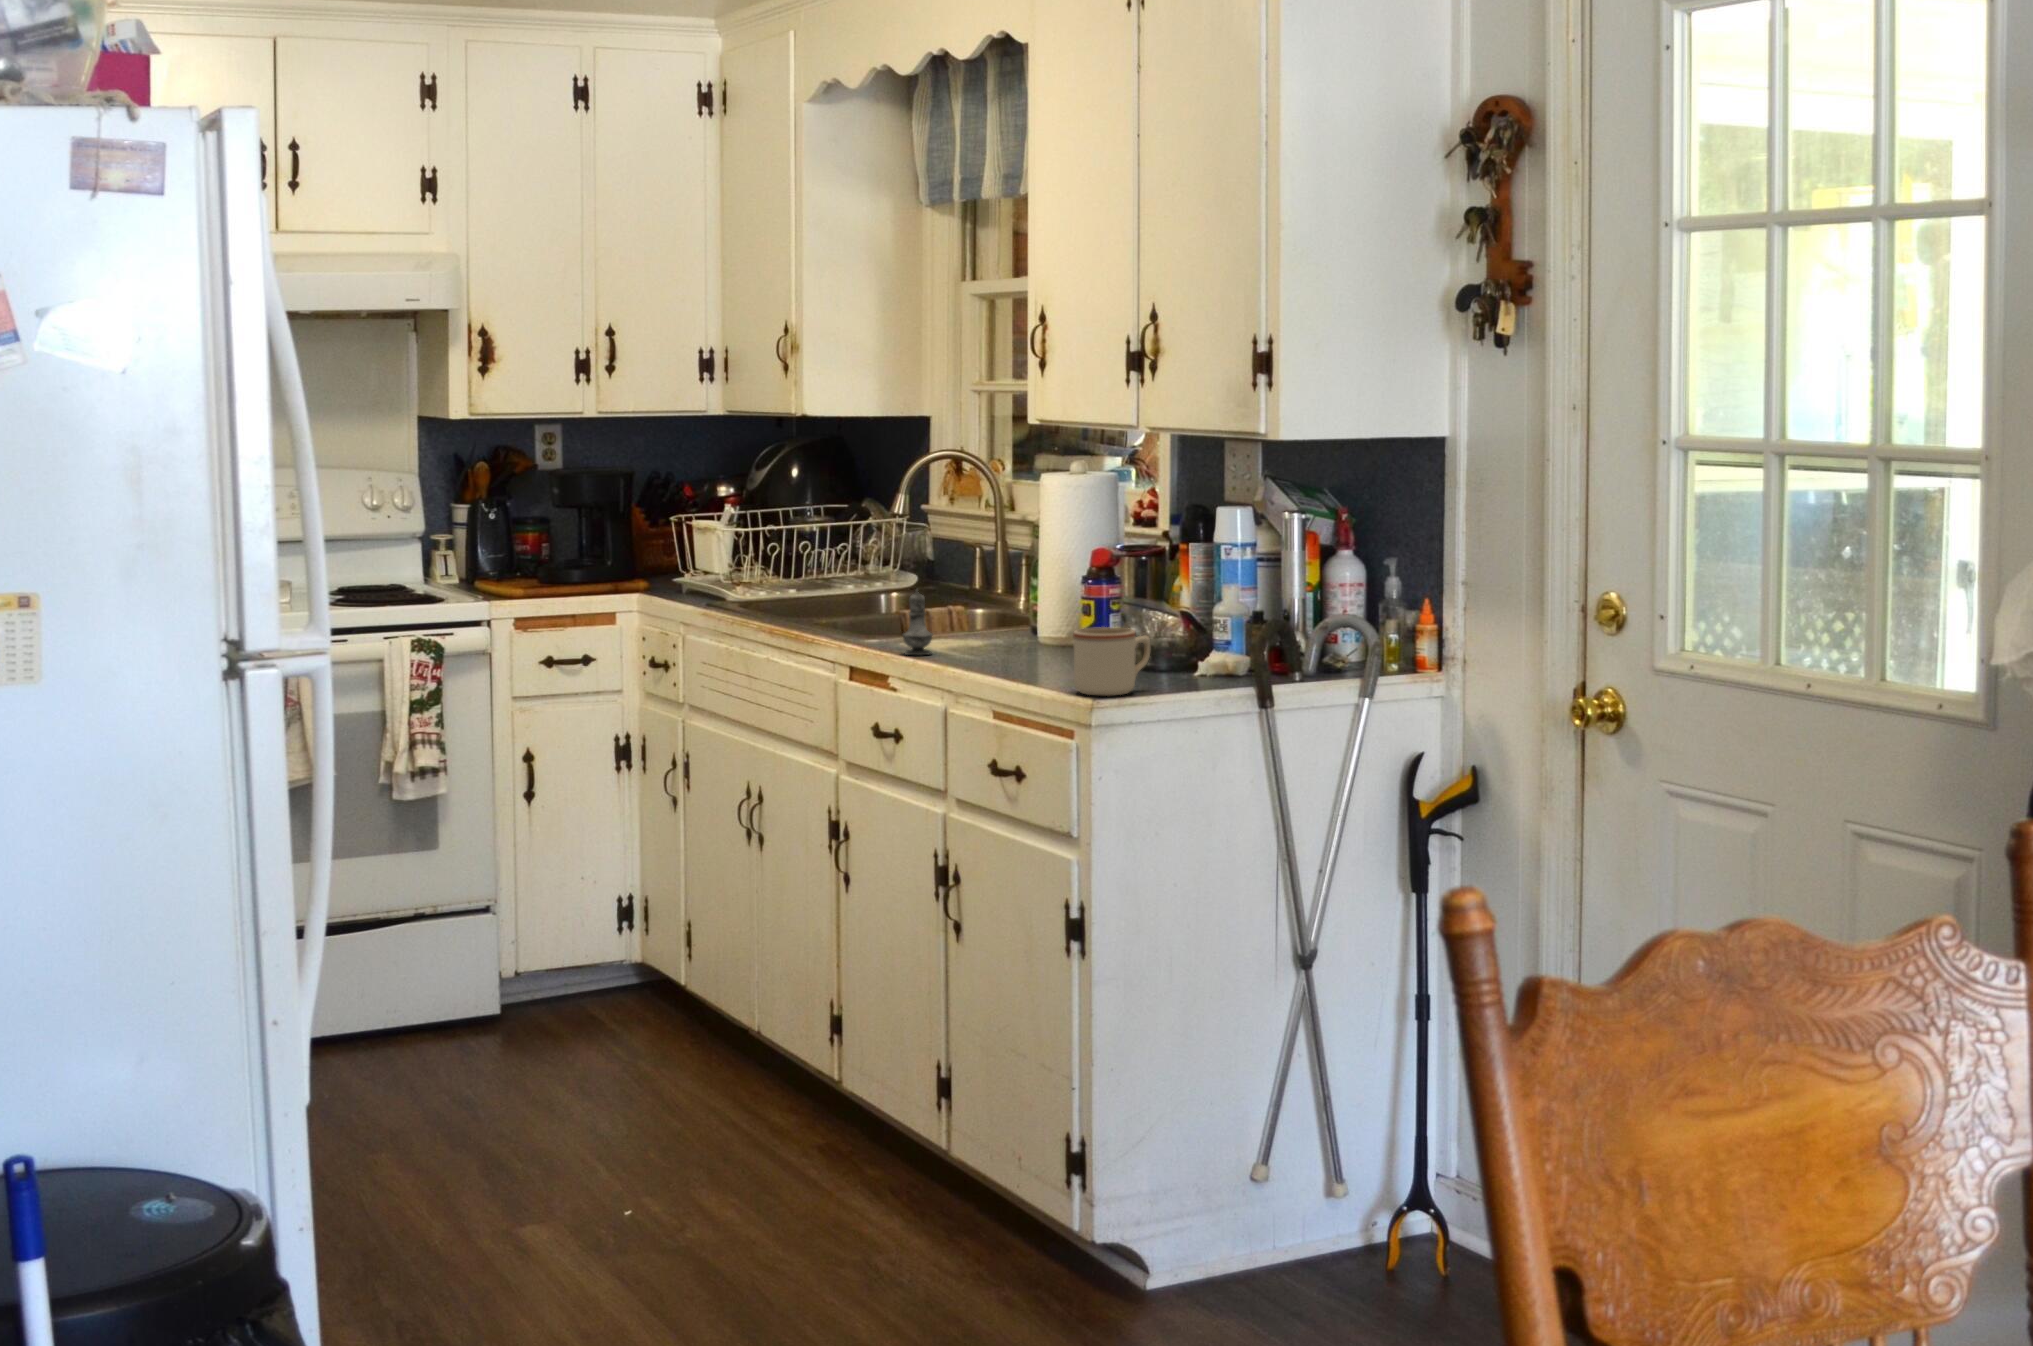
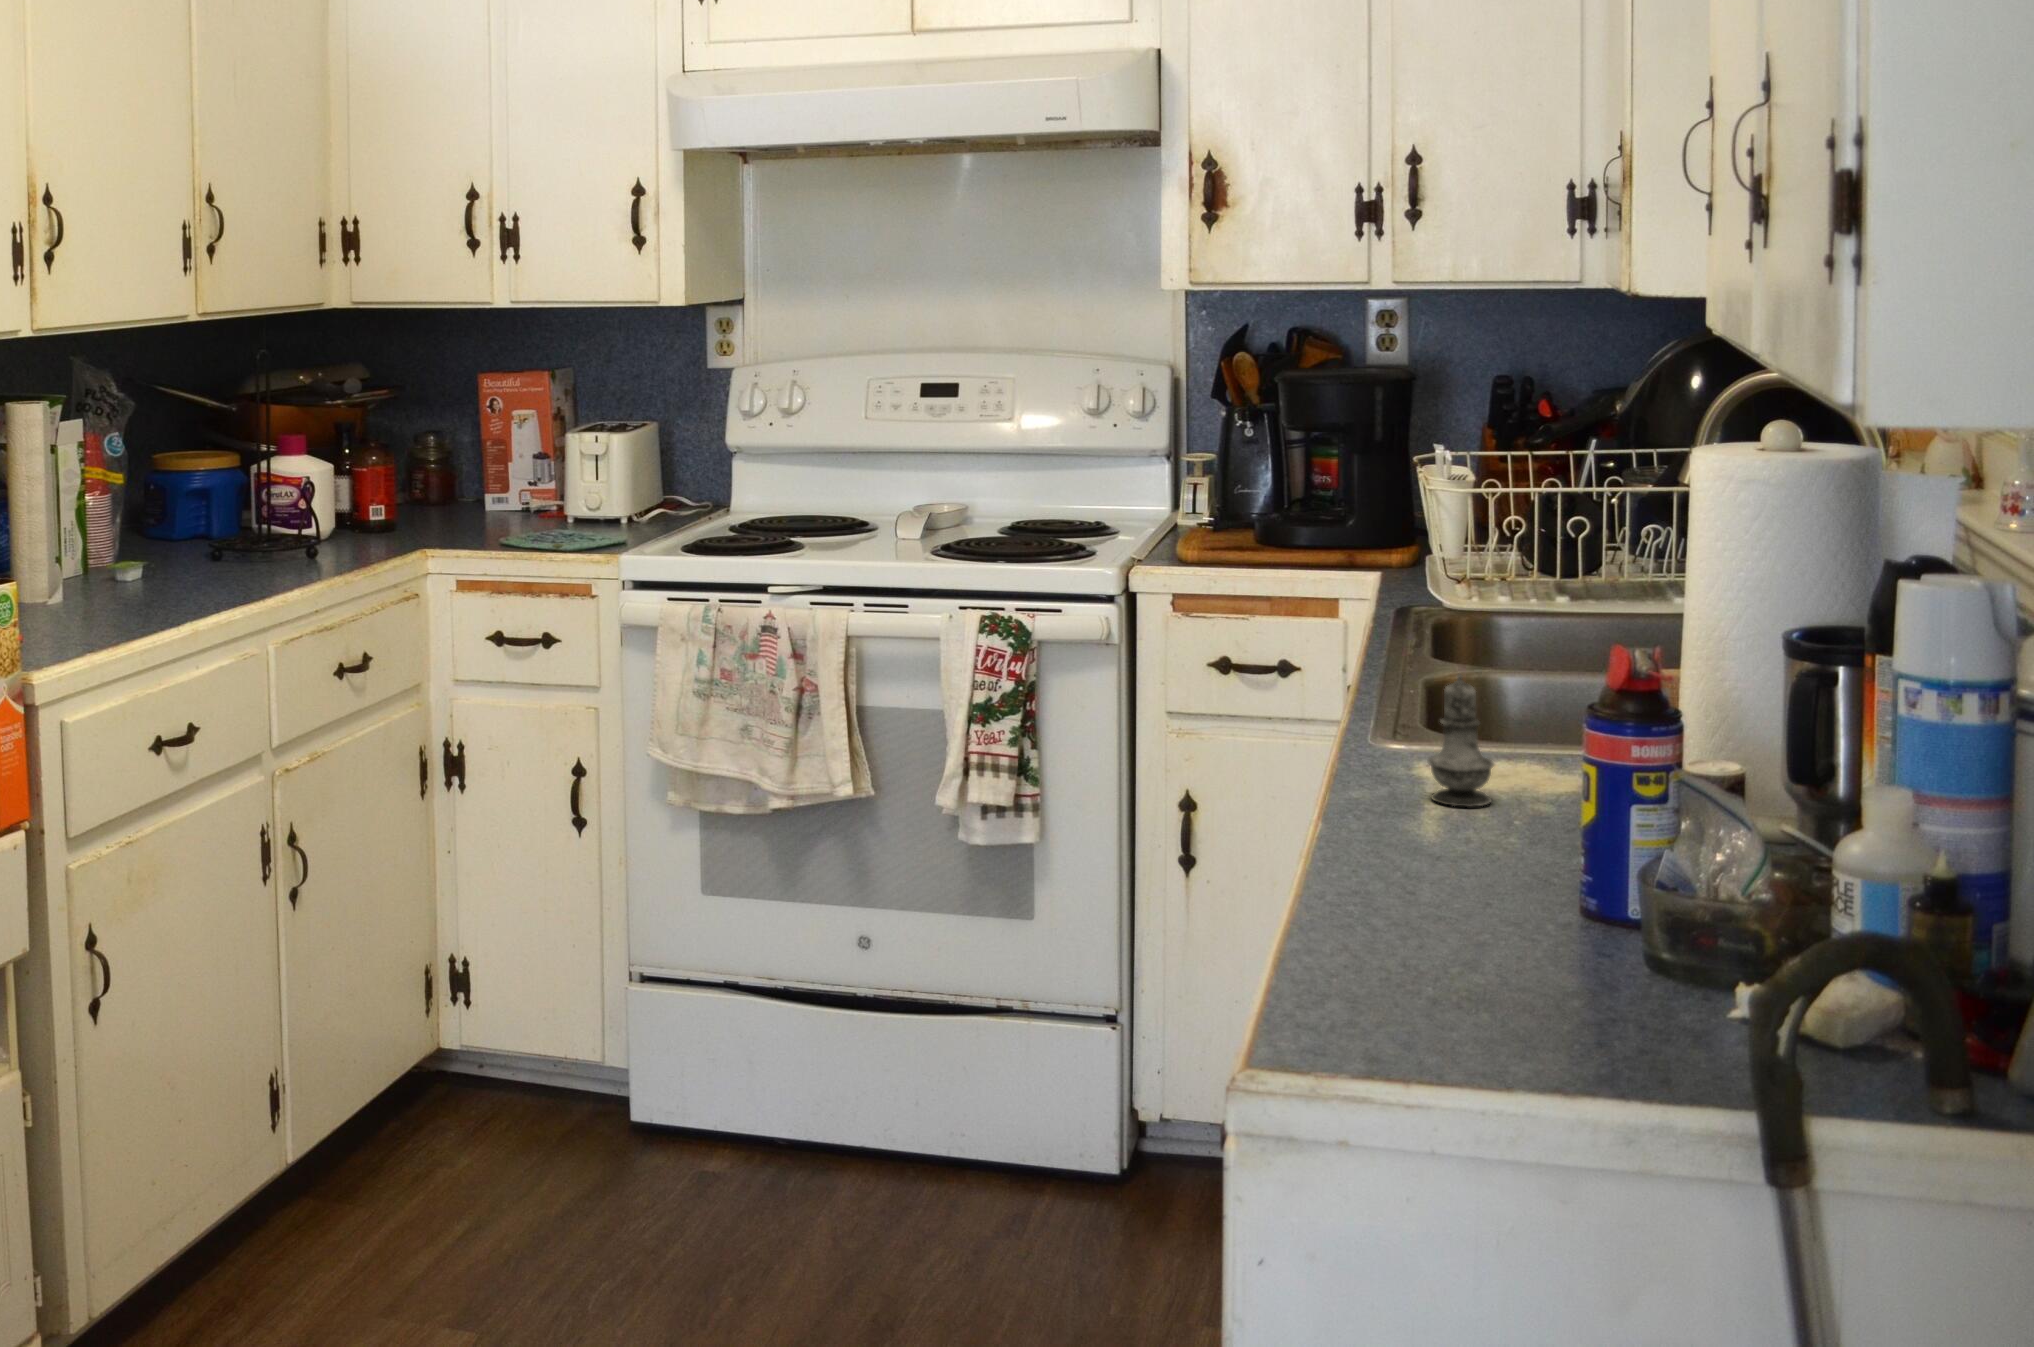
mug: present [1073,627,1150,696] -> none [1442,864,1657,1047]

